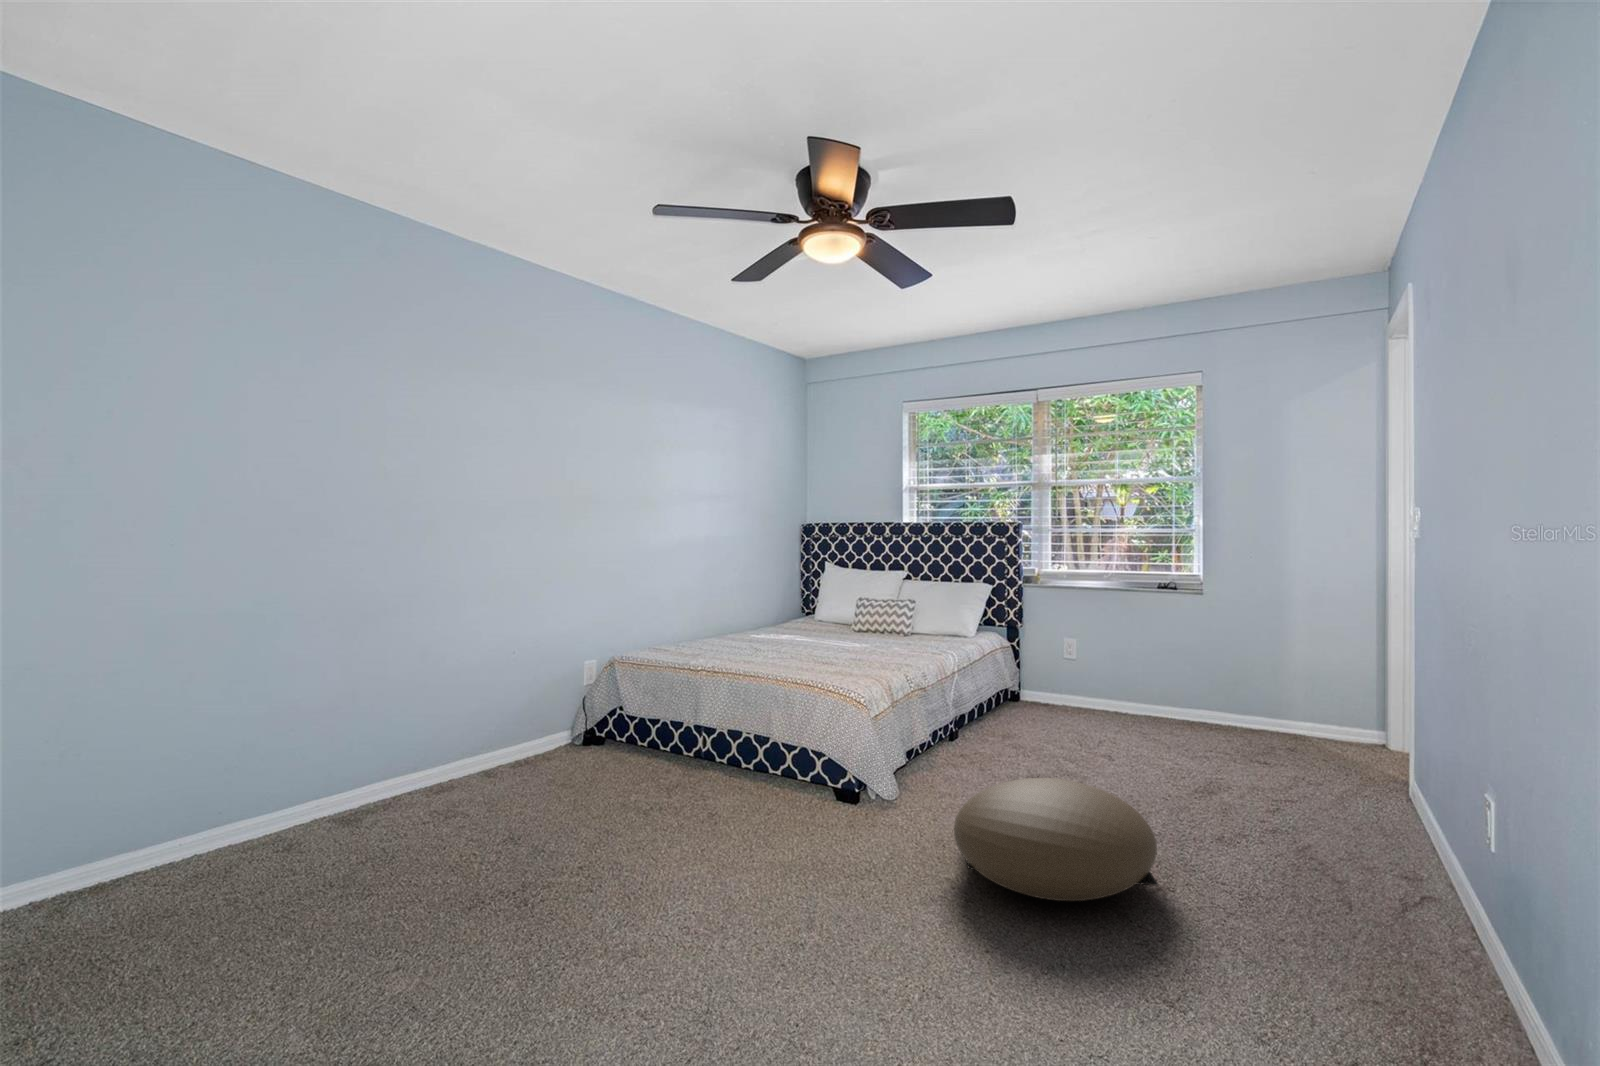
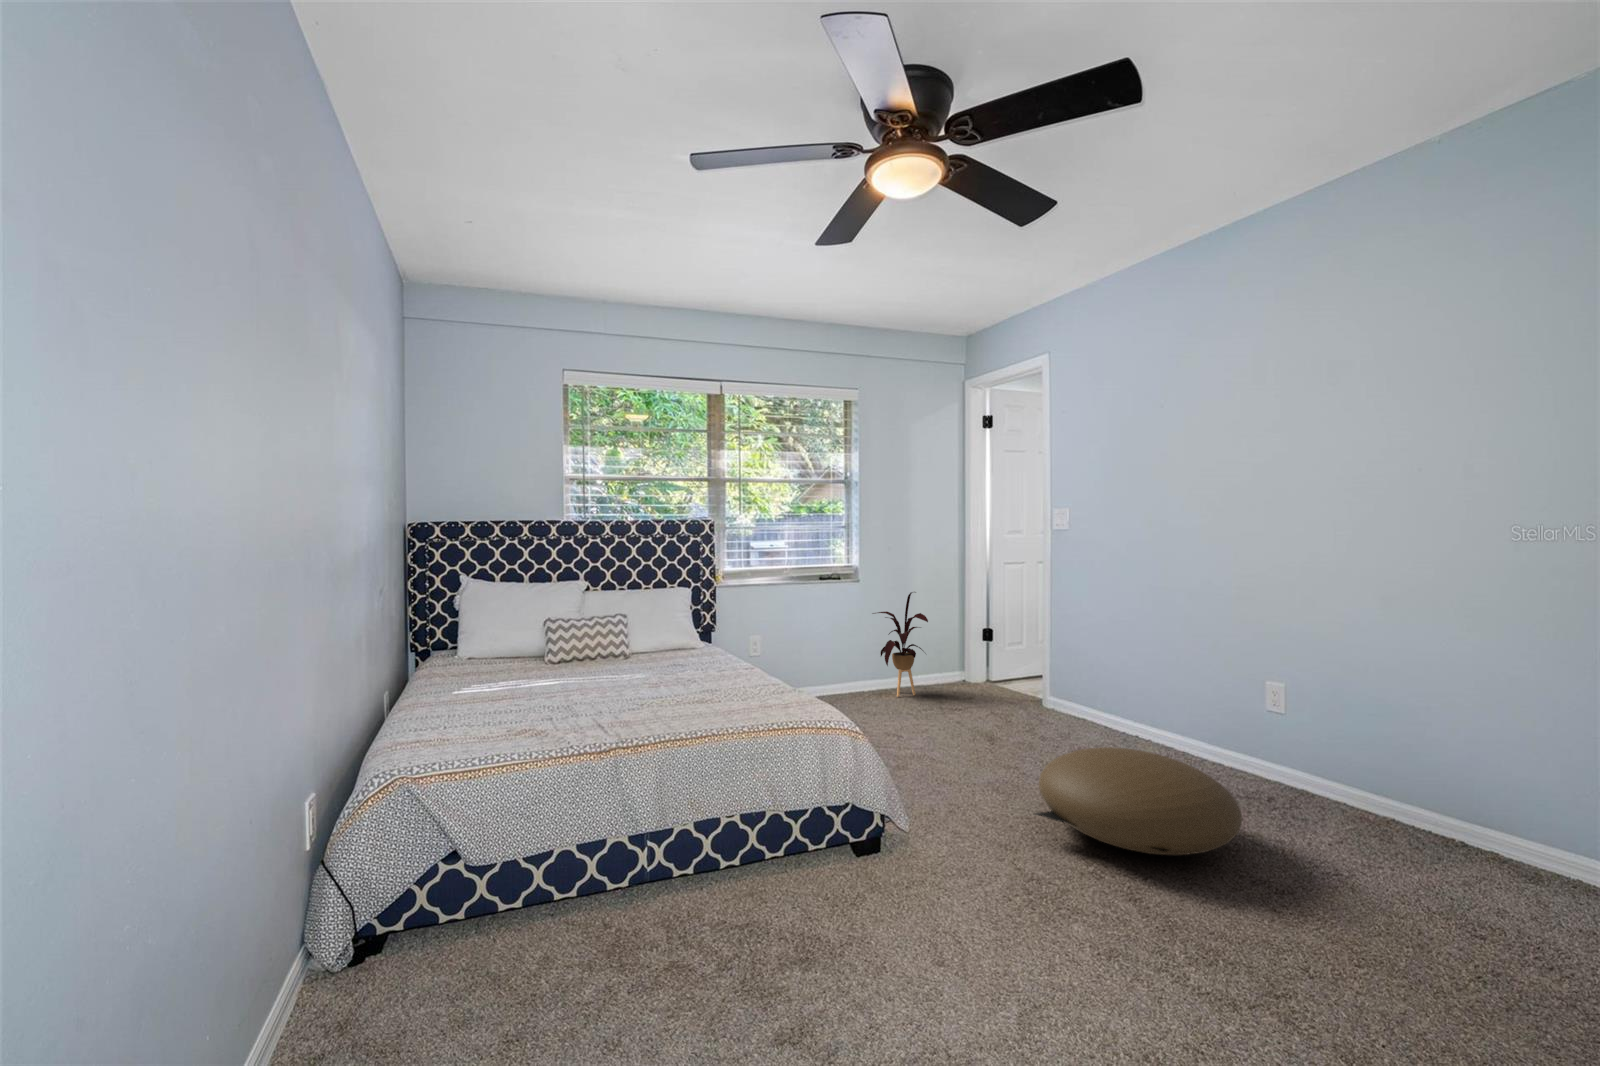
house plant: none [1189,609,1266,740] -> present [873,592,928,697]

